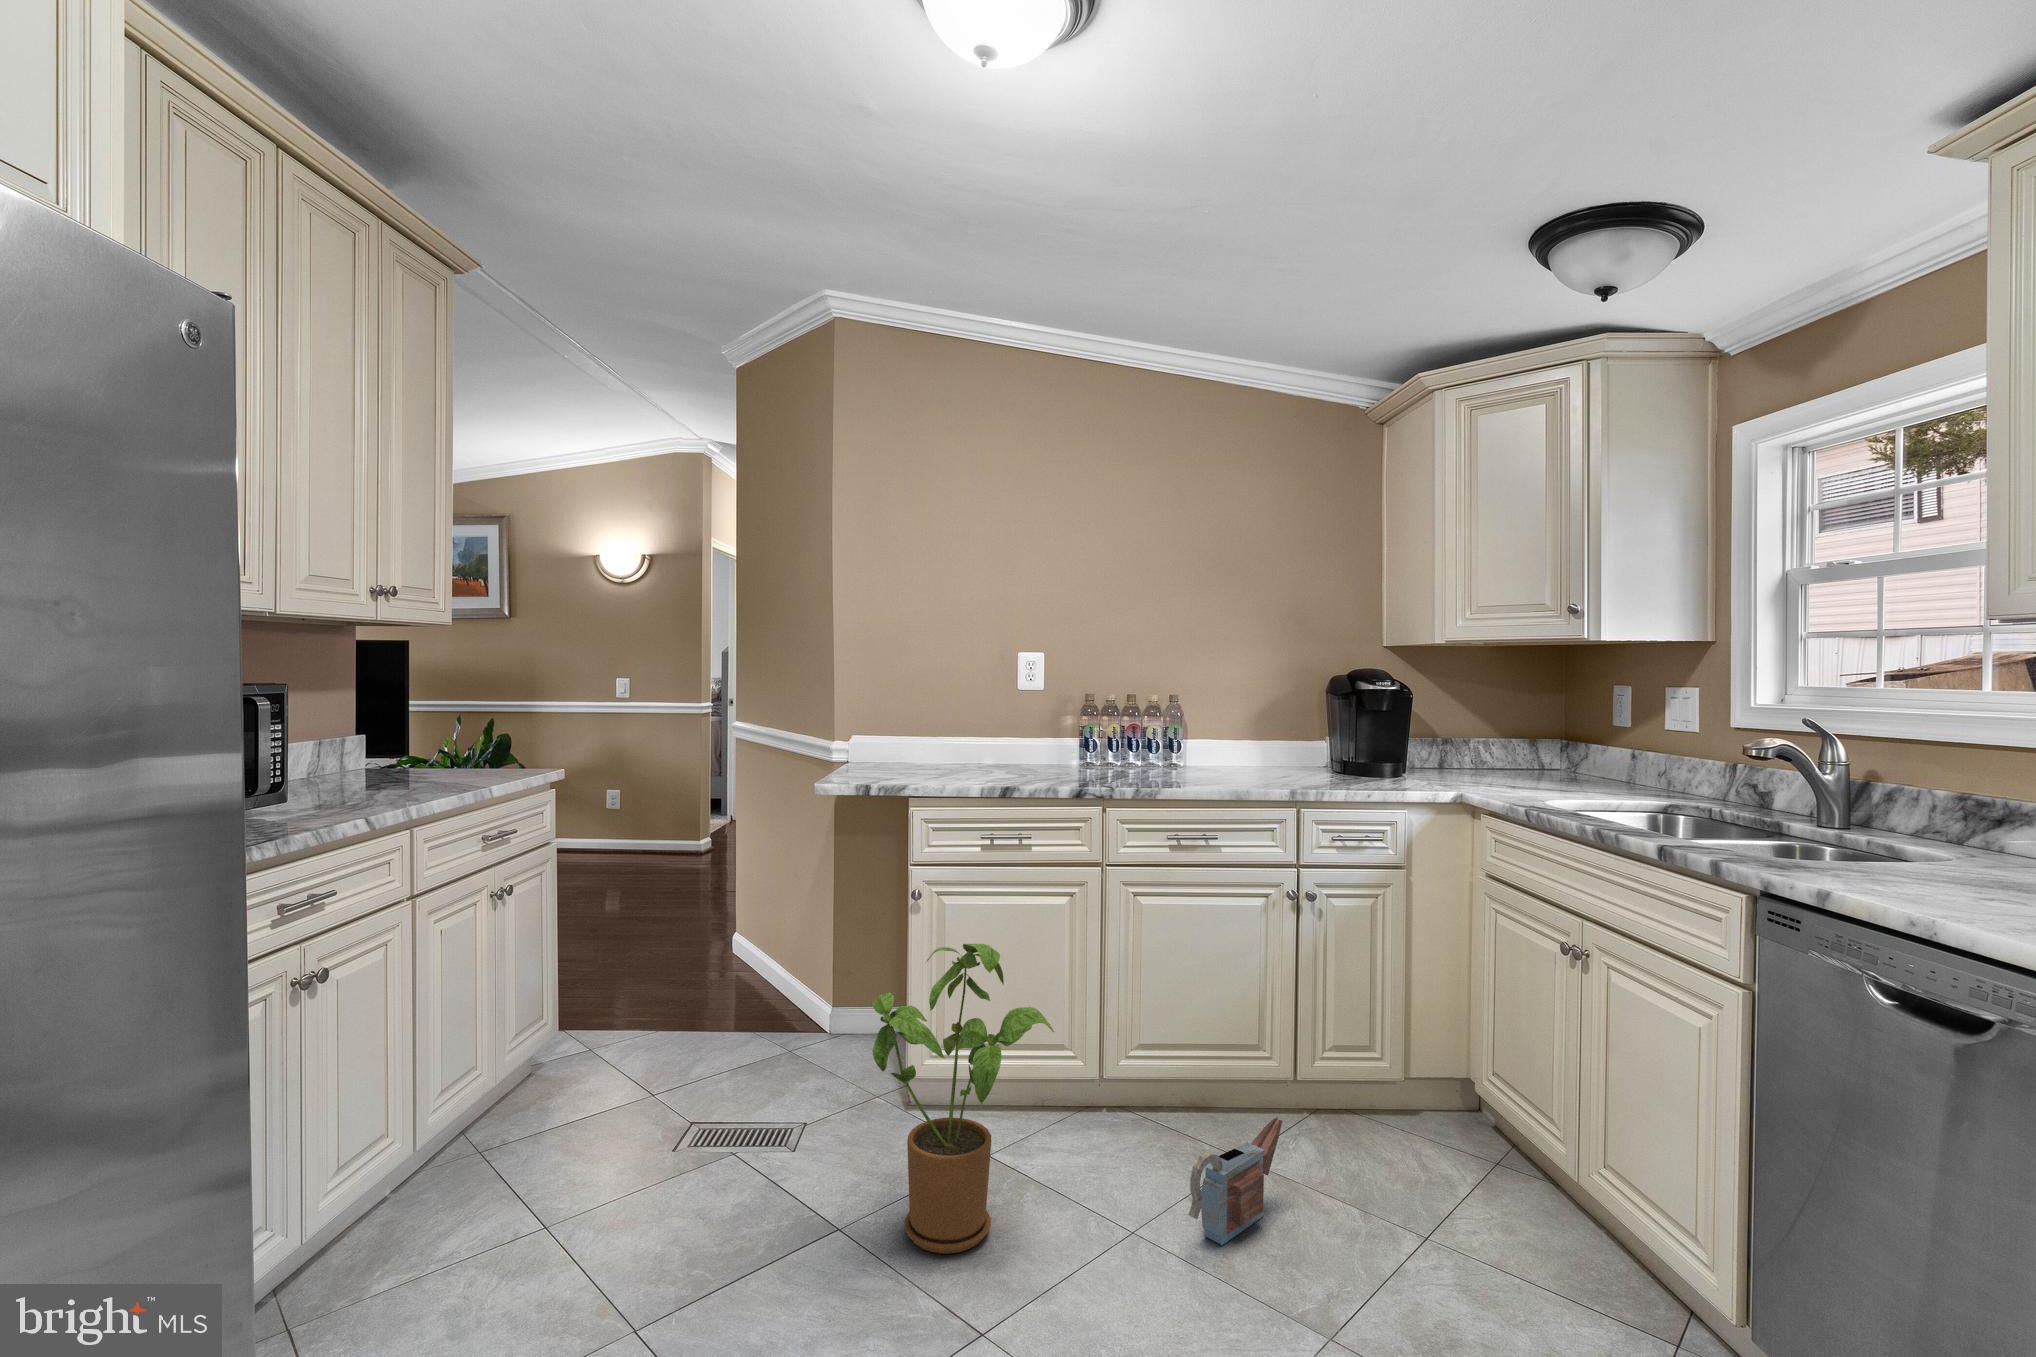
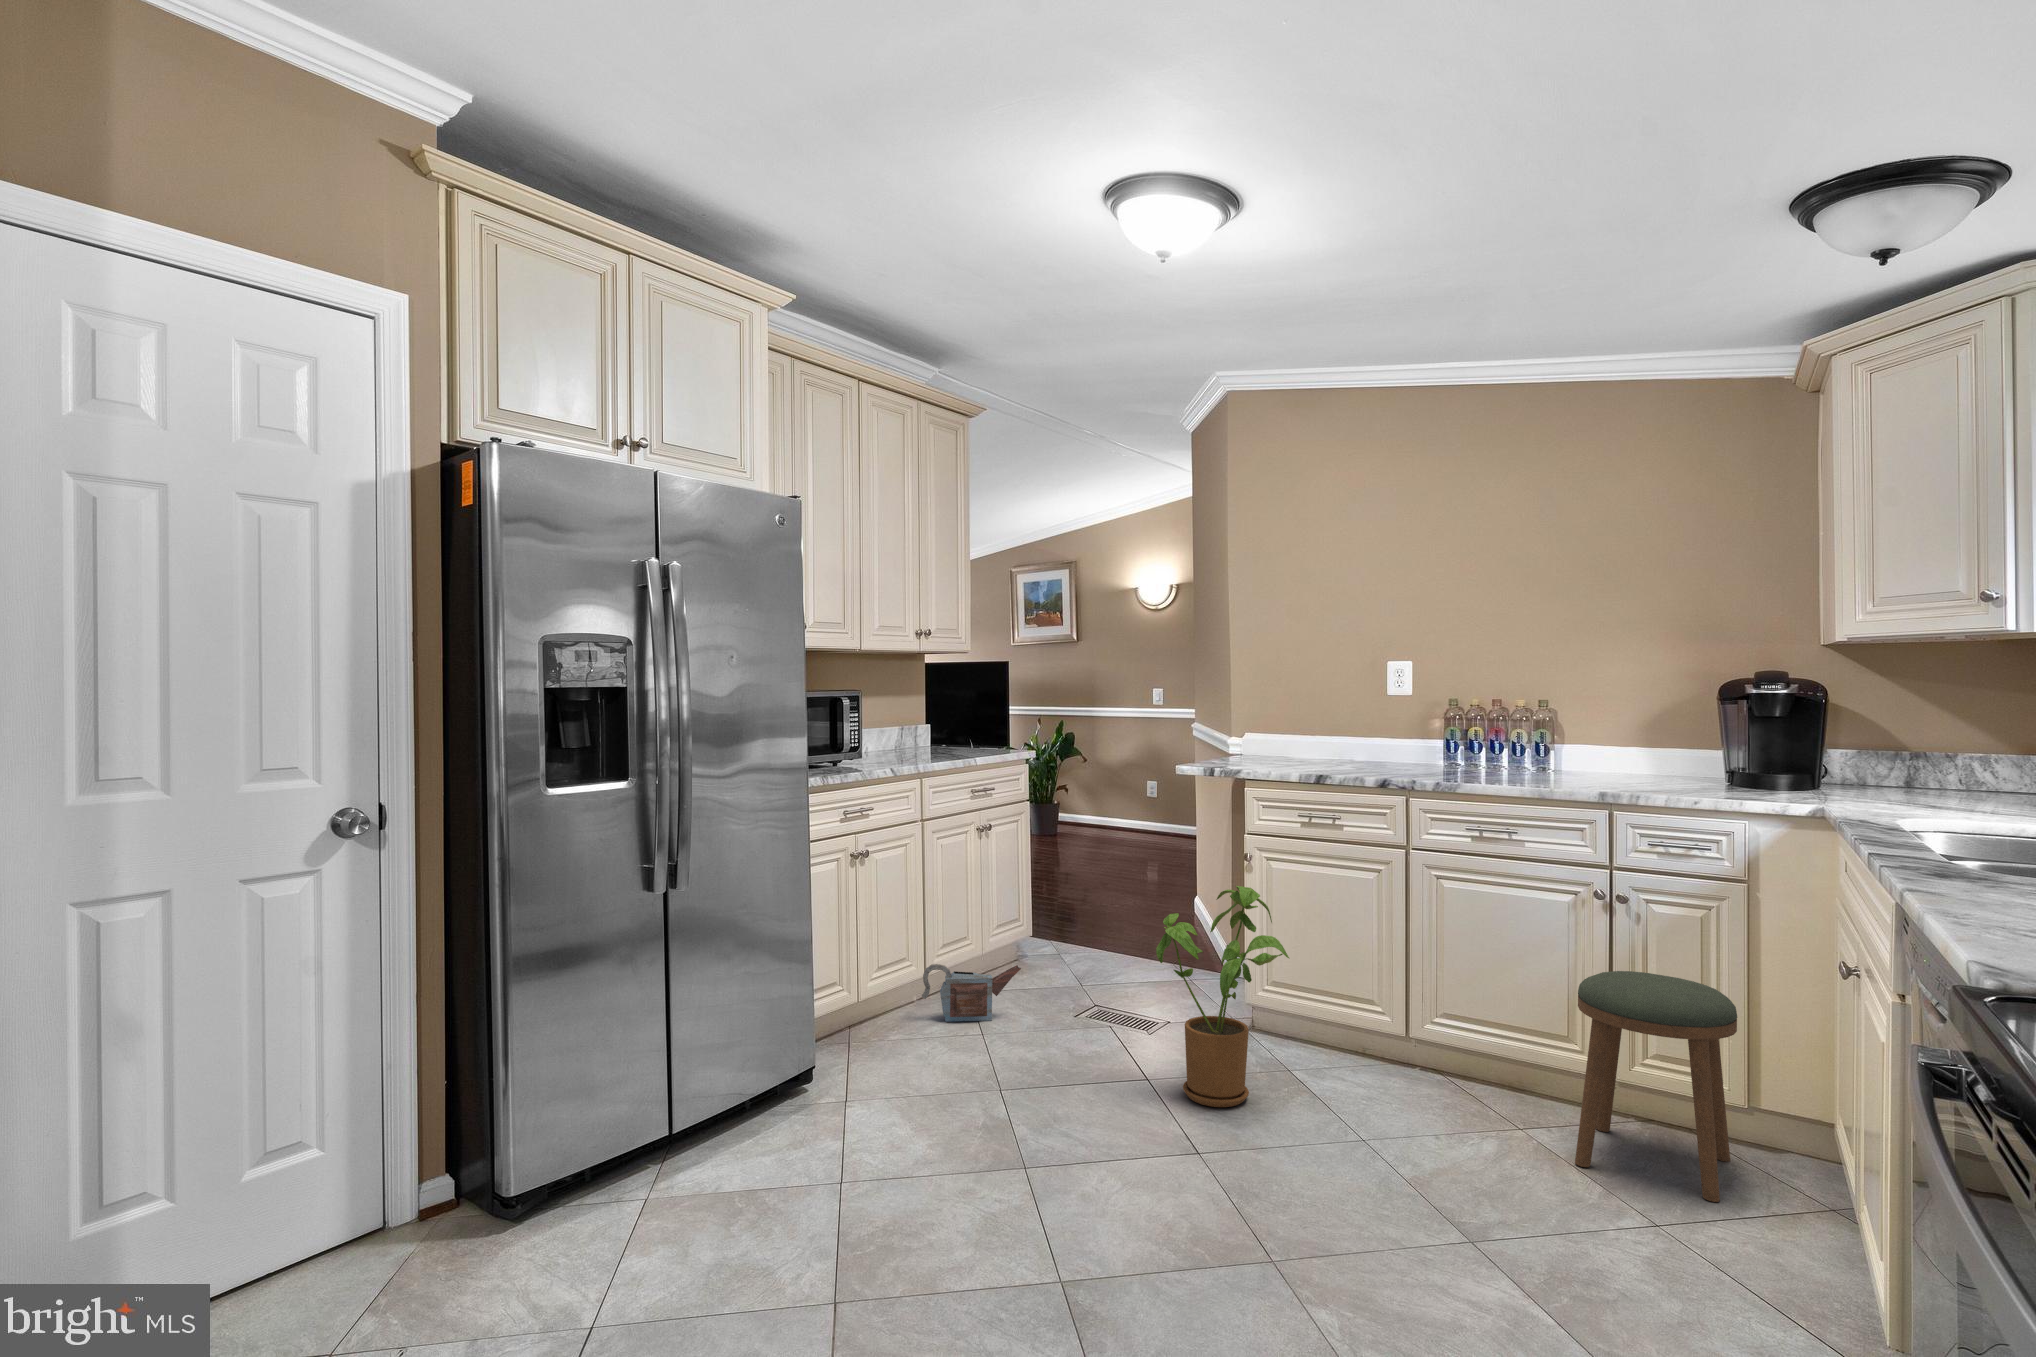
stool: none [1305,972,1468,1202] -> present [1575,971,1737,1202]
watering can: present [1188,1118,1282,1245] -> present [922,964,1021,1022]

